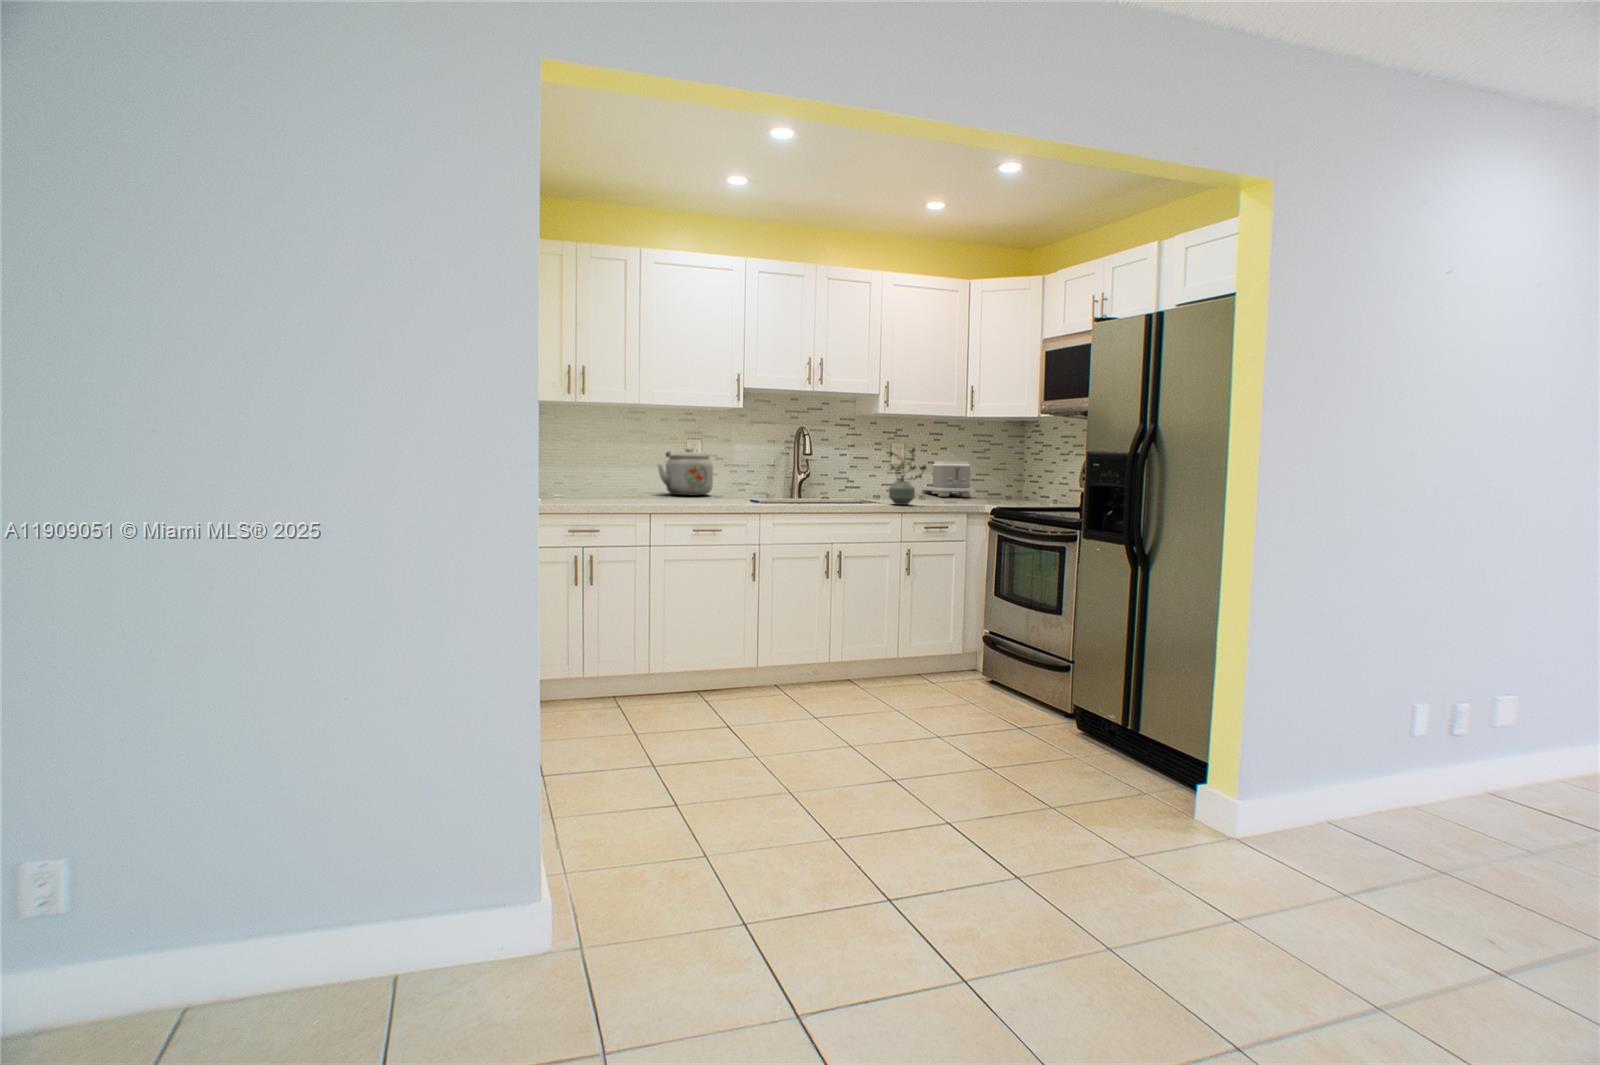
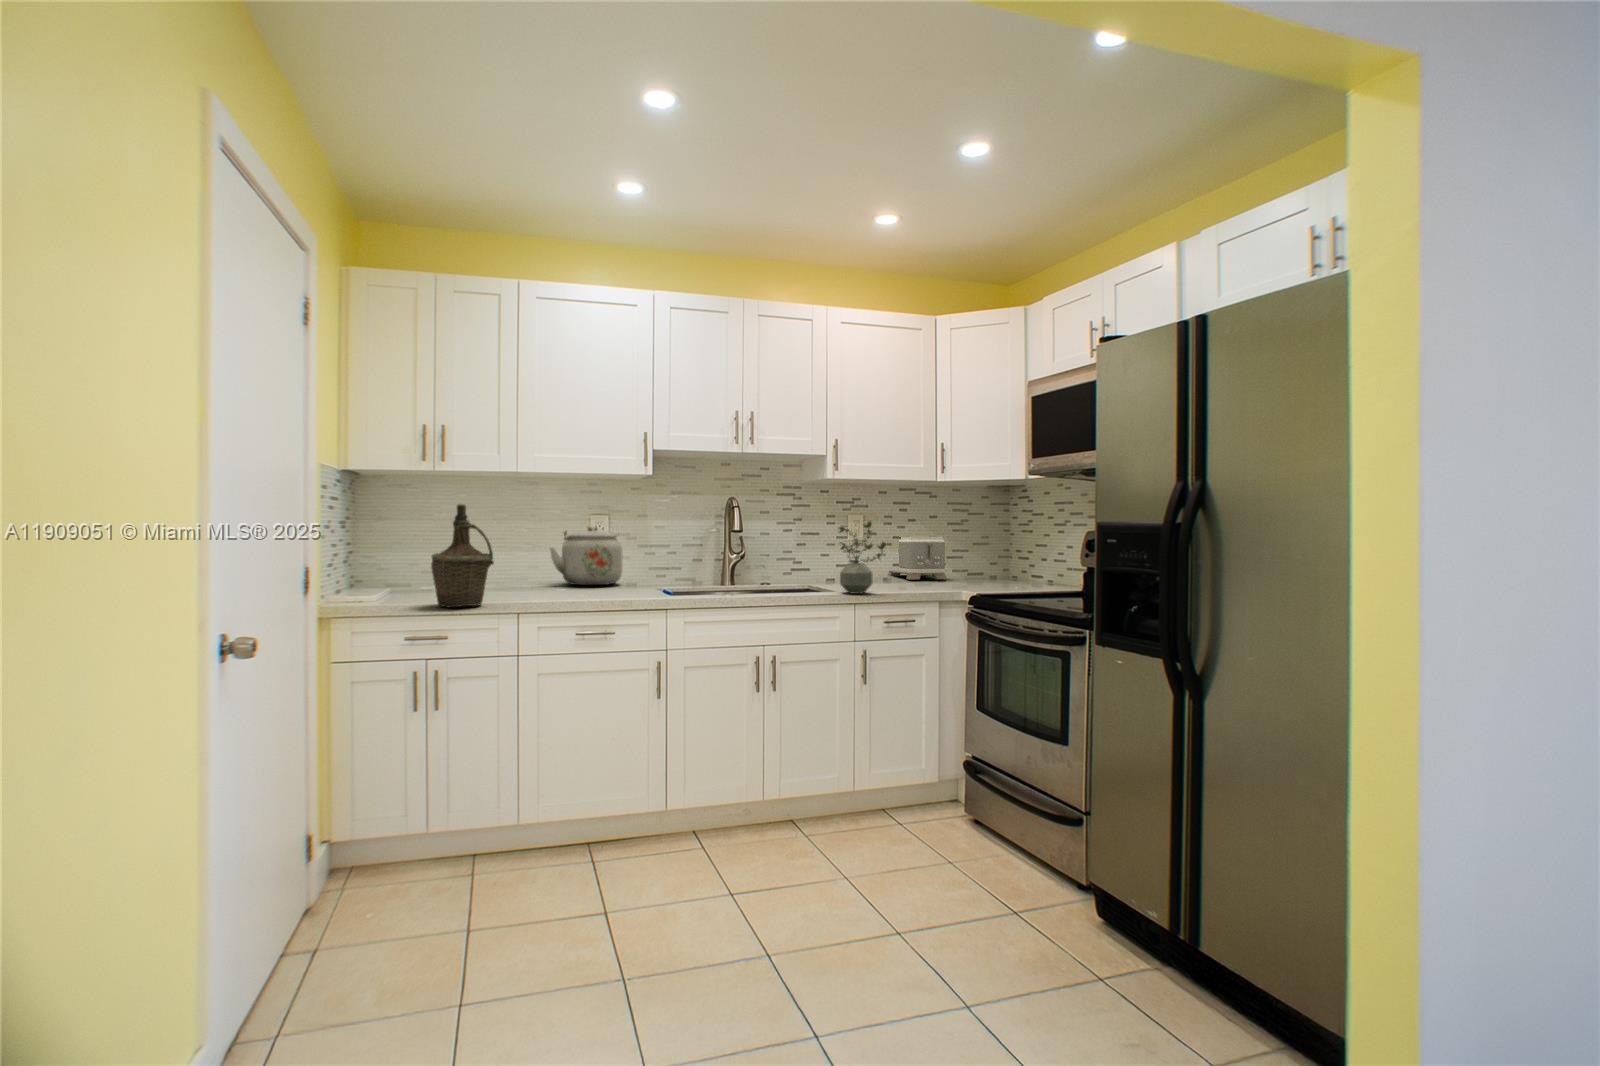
bottle: none [590,430,635,507] -> present [431,504,494,607]

